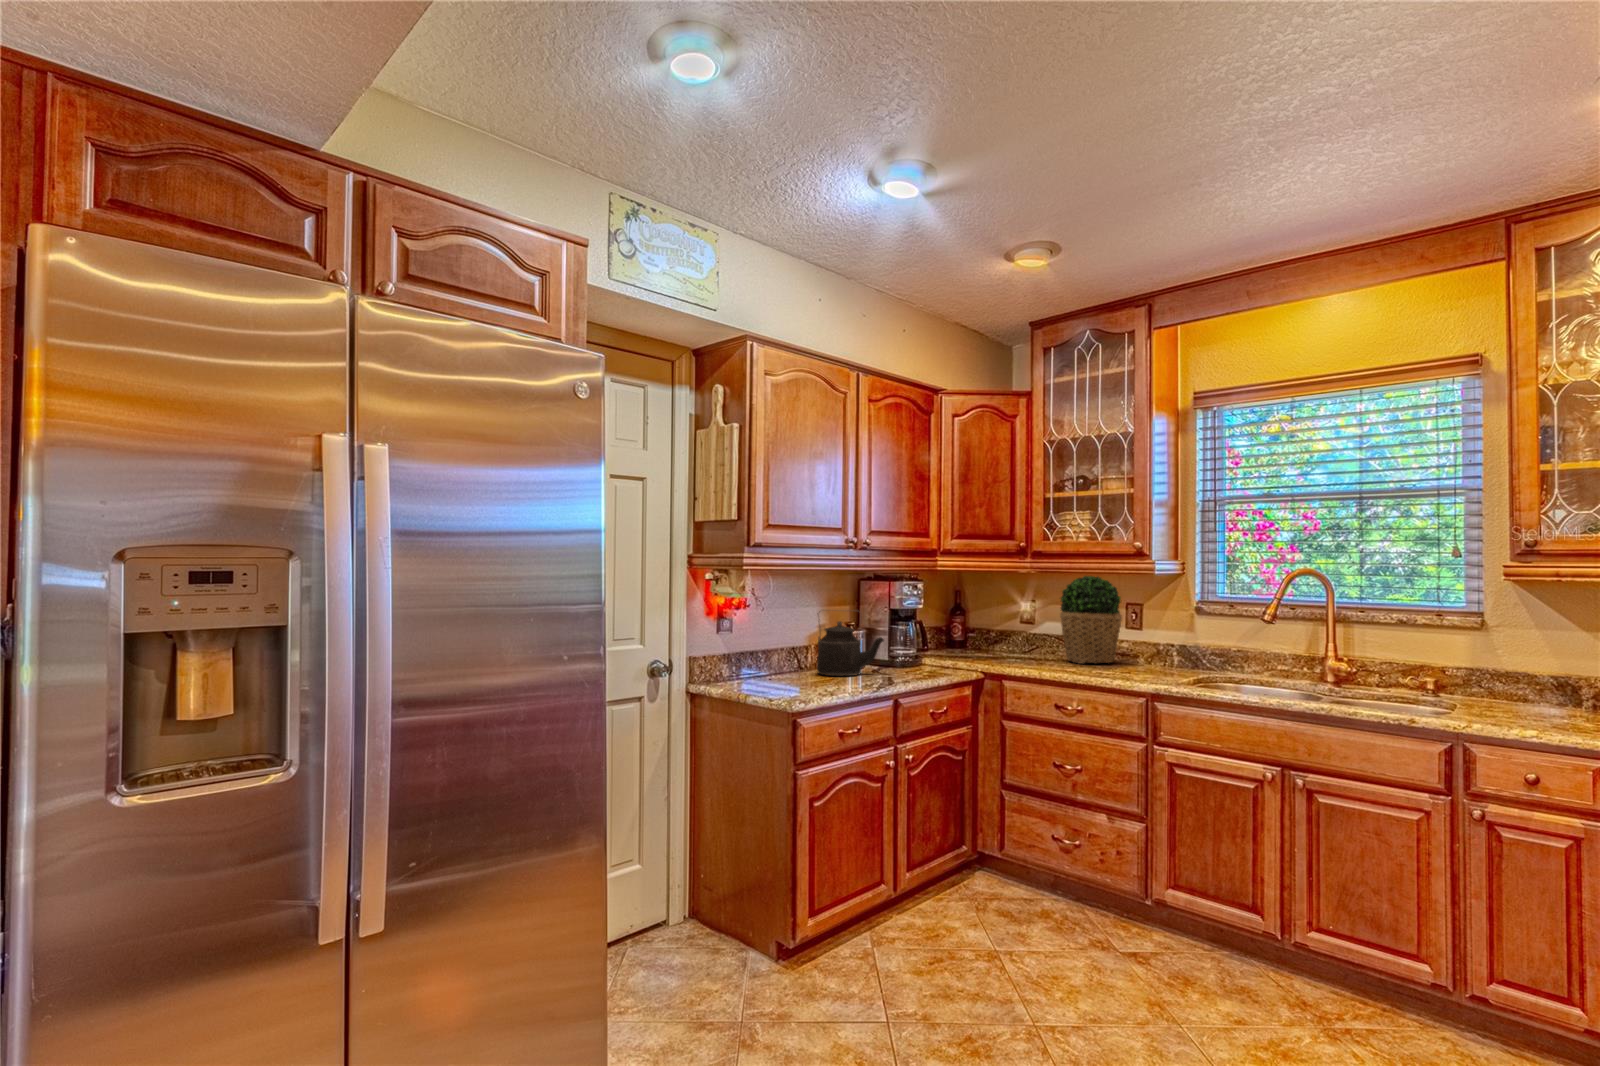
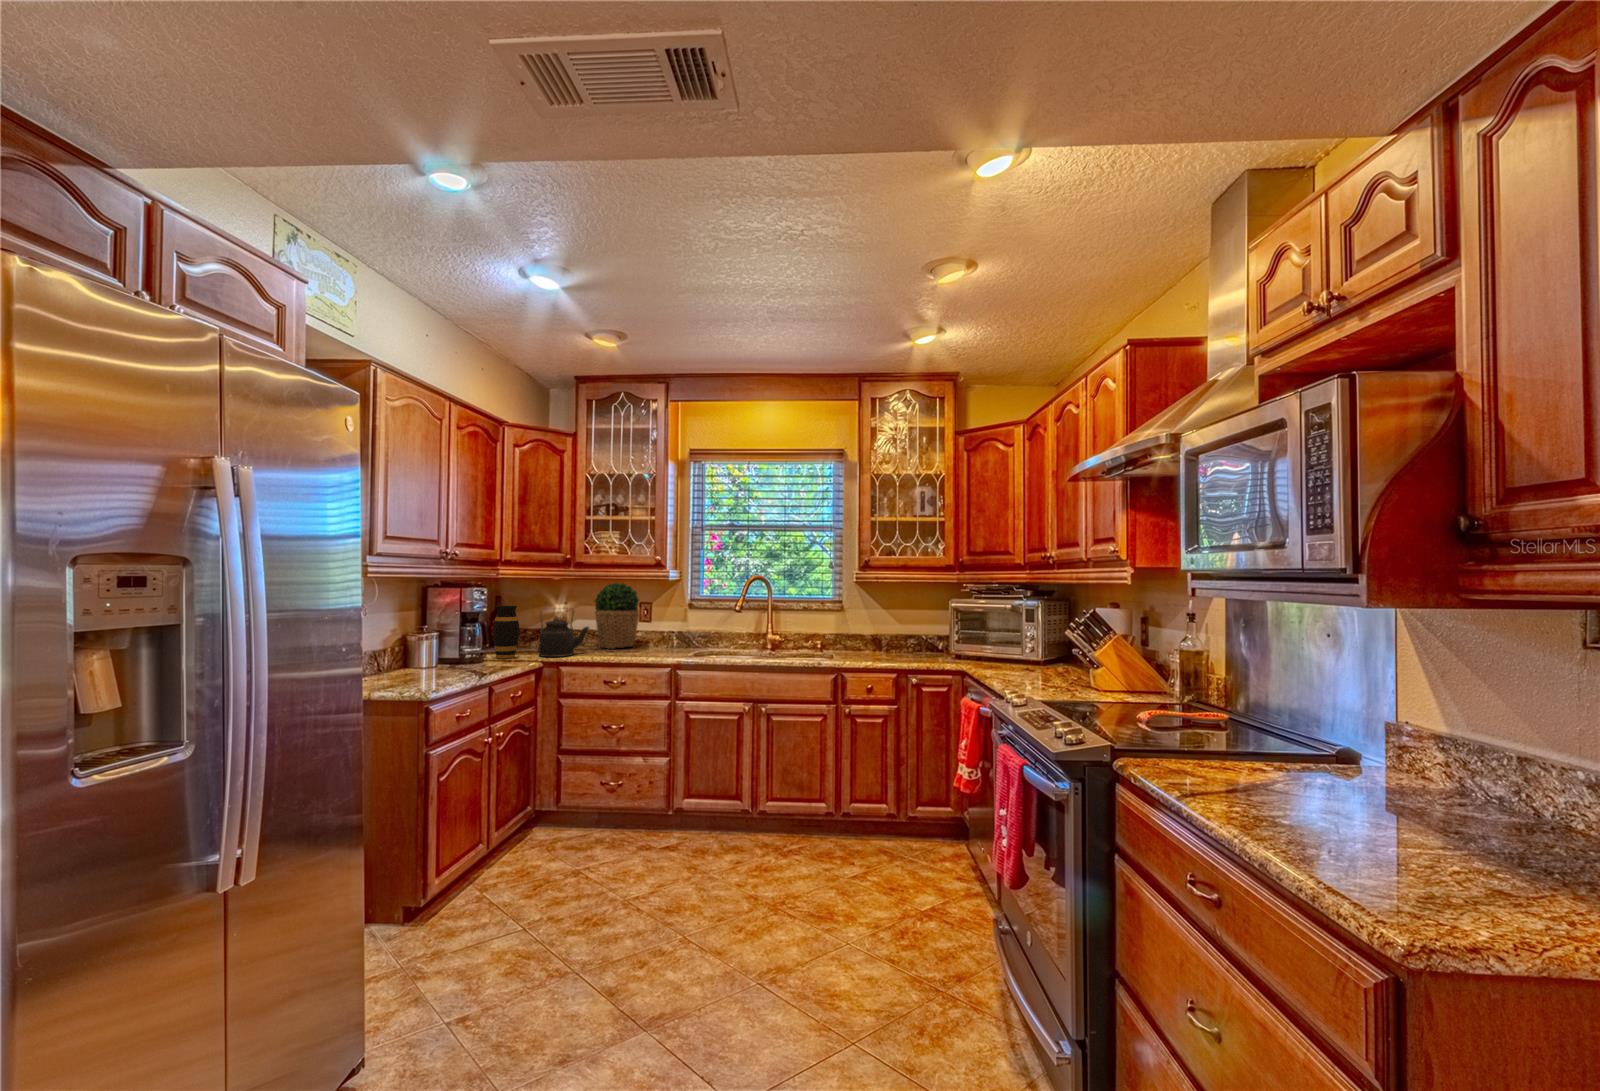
vase: none [930,601,960,664] -> present [493,606,519,659]
kettle: present [817,621,884,676] -> present [538,610,589,657]

